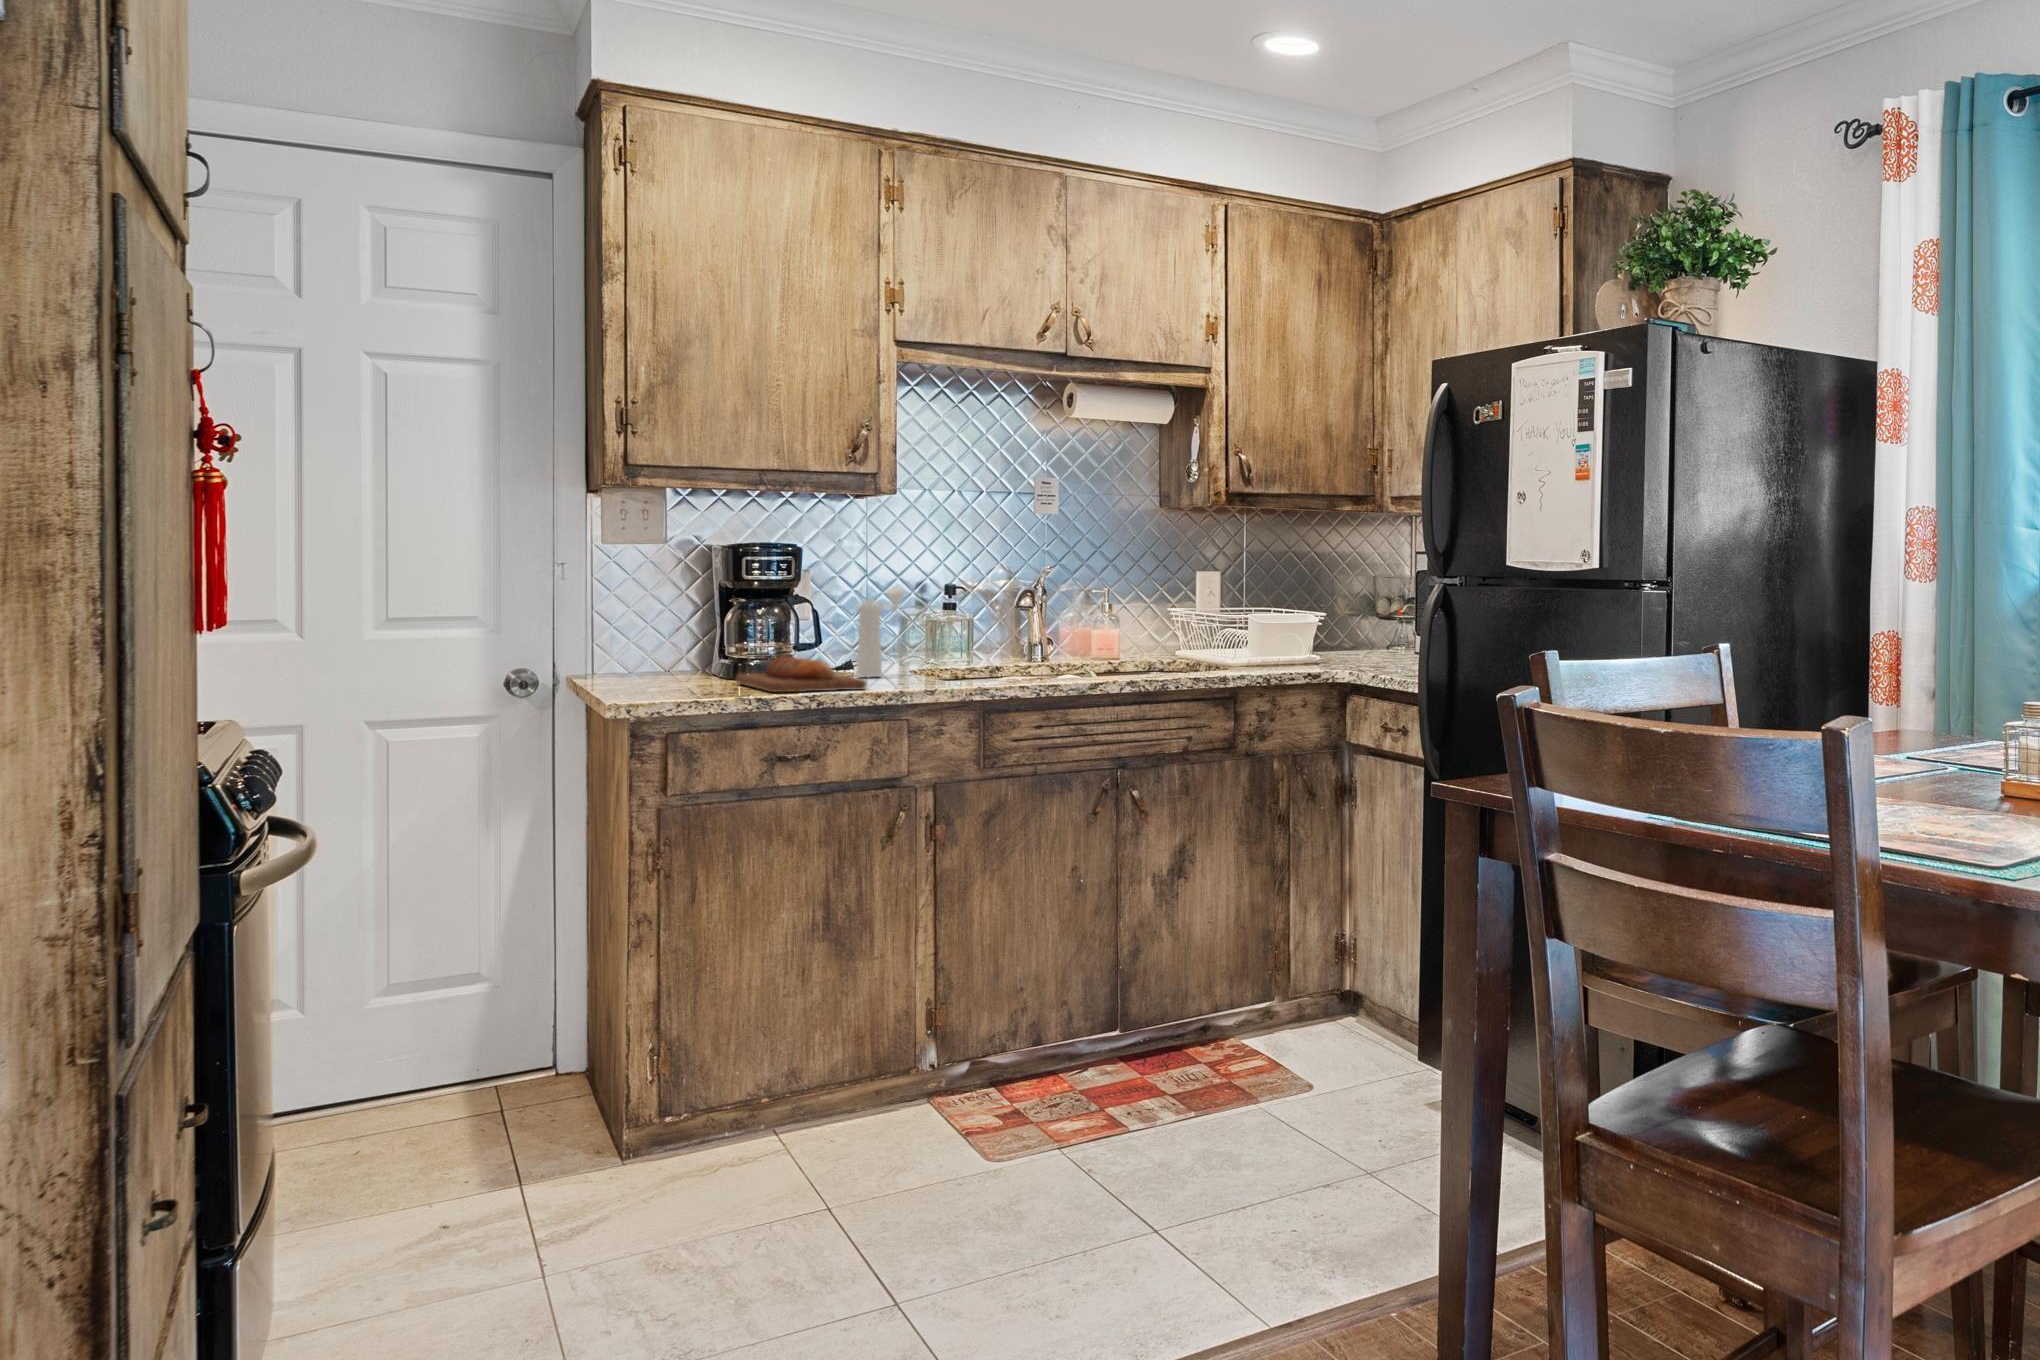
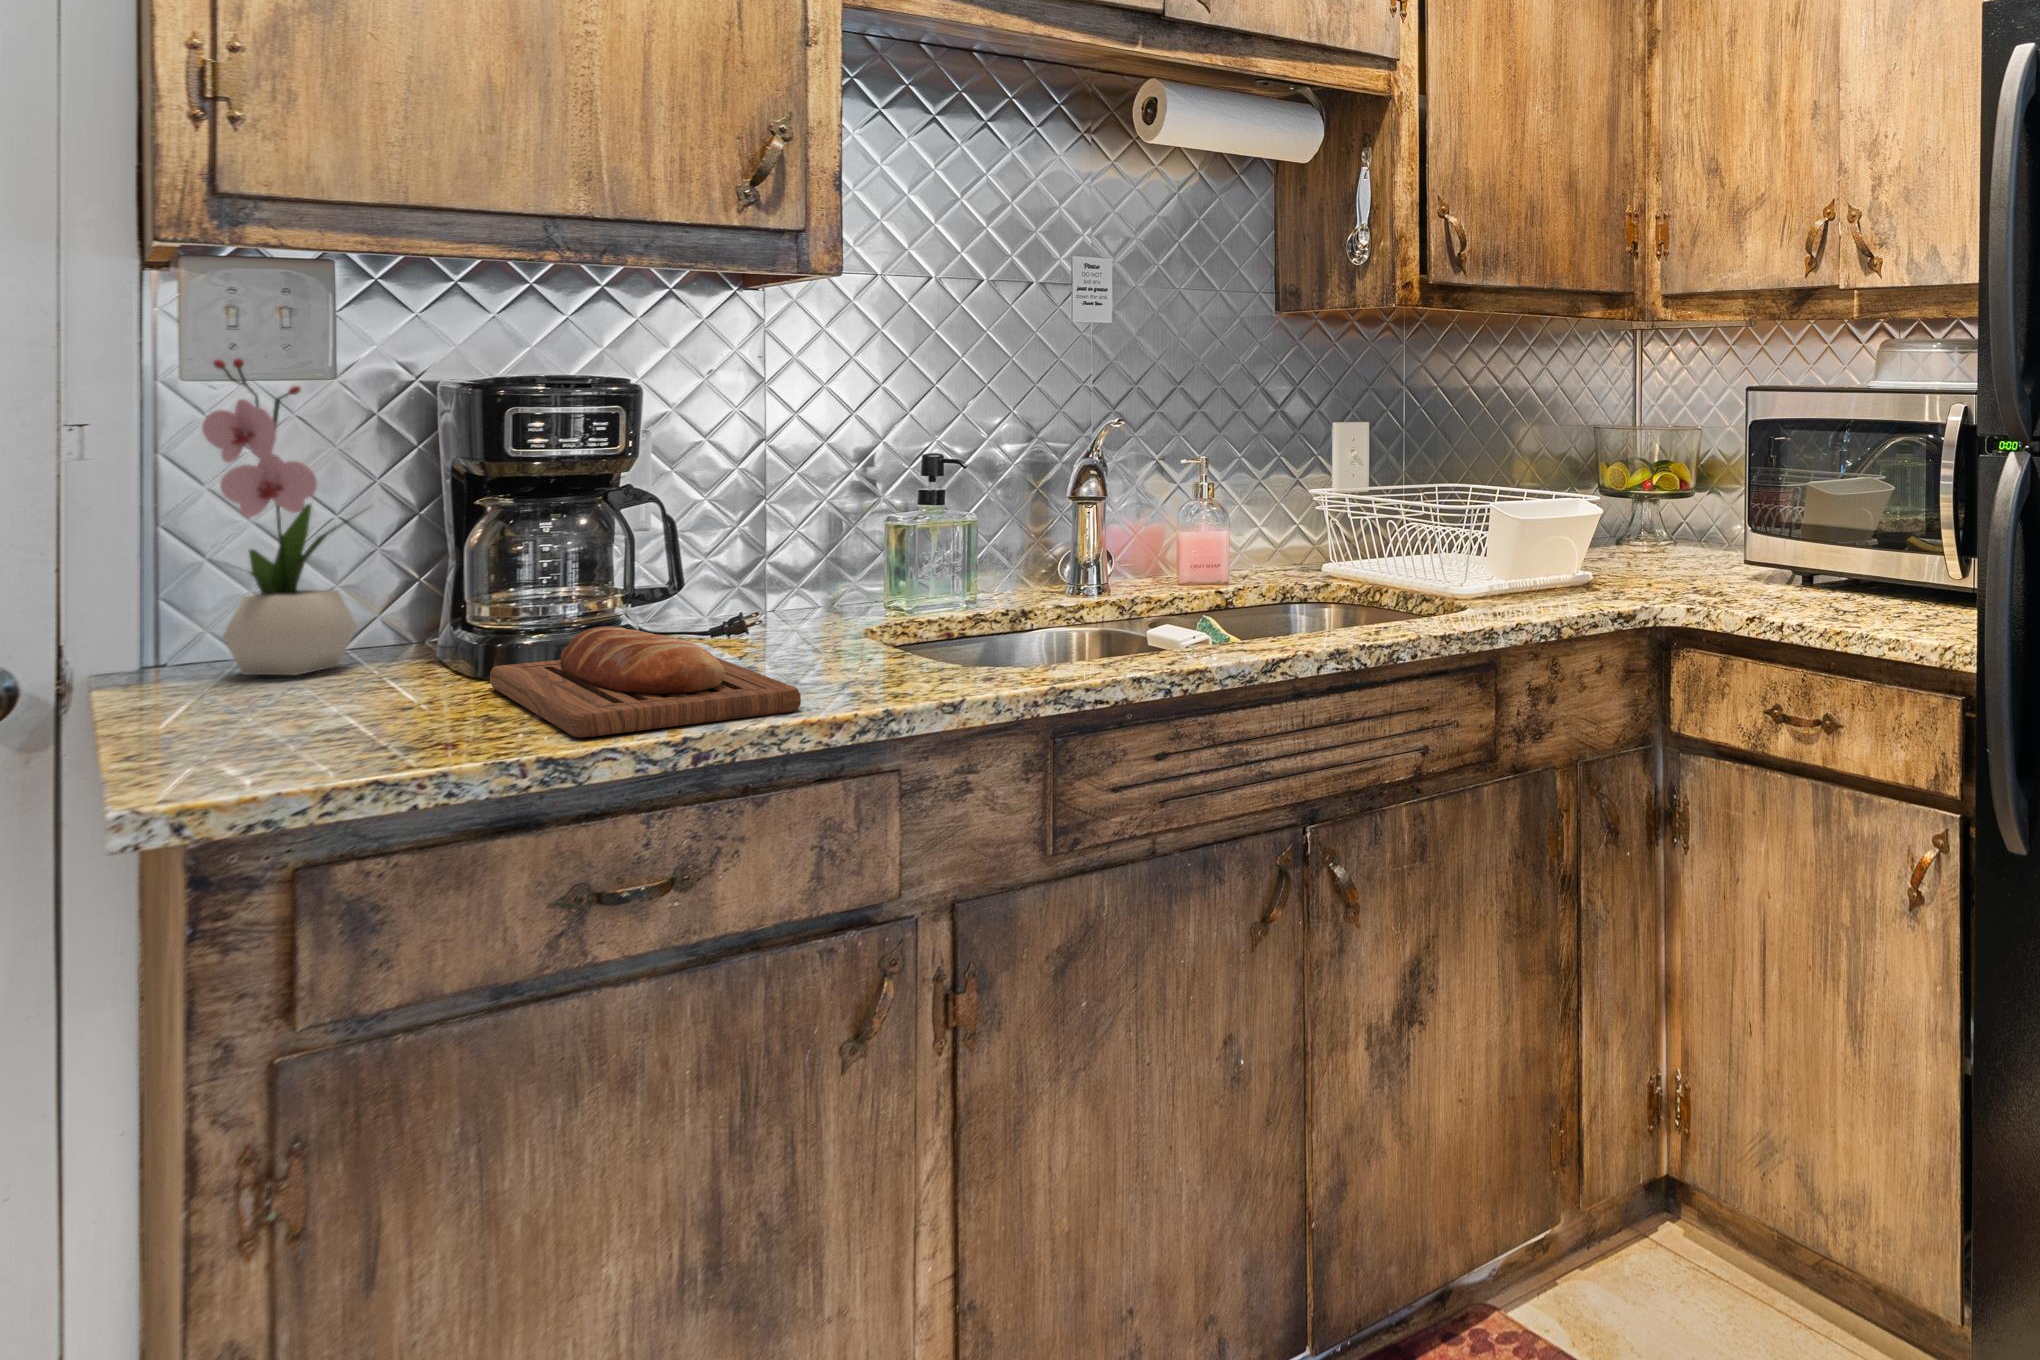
flower arrangement: none [612,535,682,680] -> present [202,358,357,675]
pepper mill: present [856,588,904,677] -> none [759,463,854,652]

